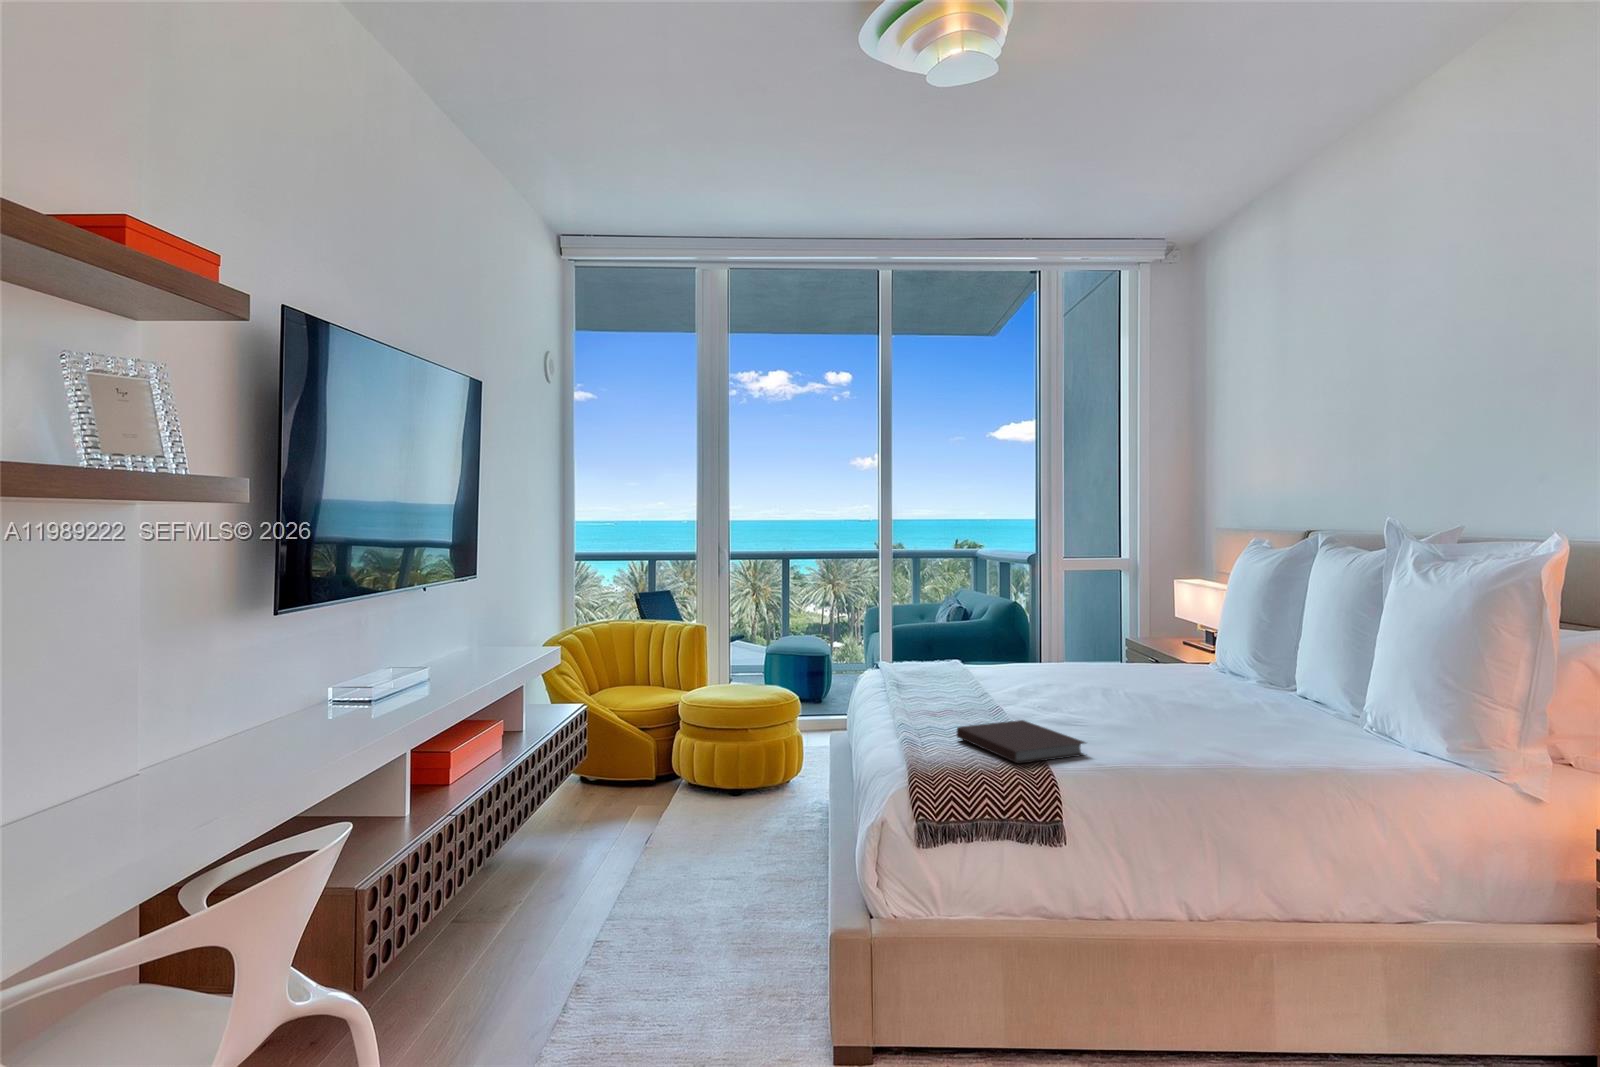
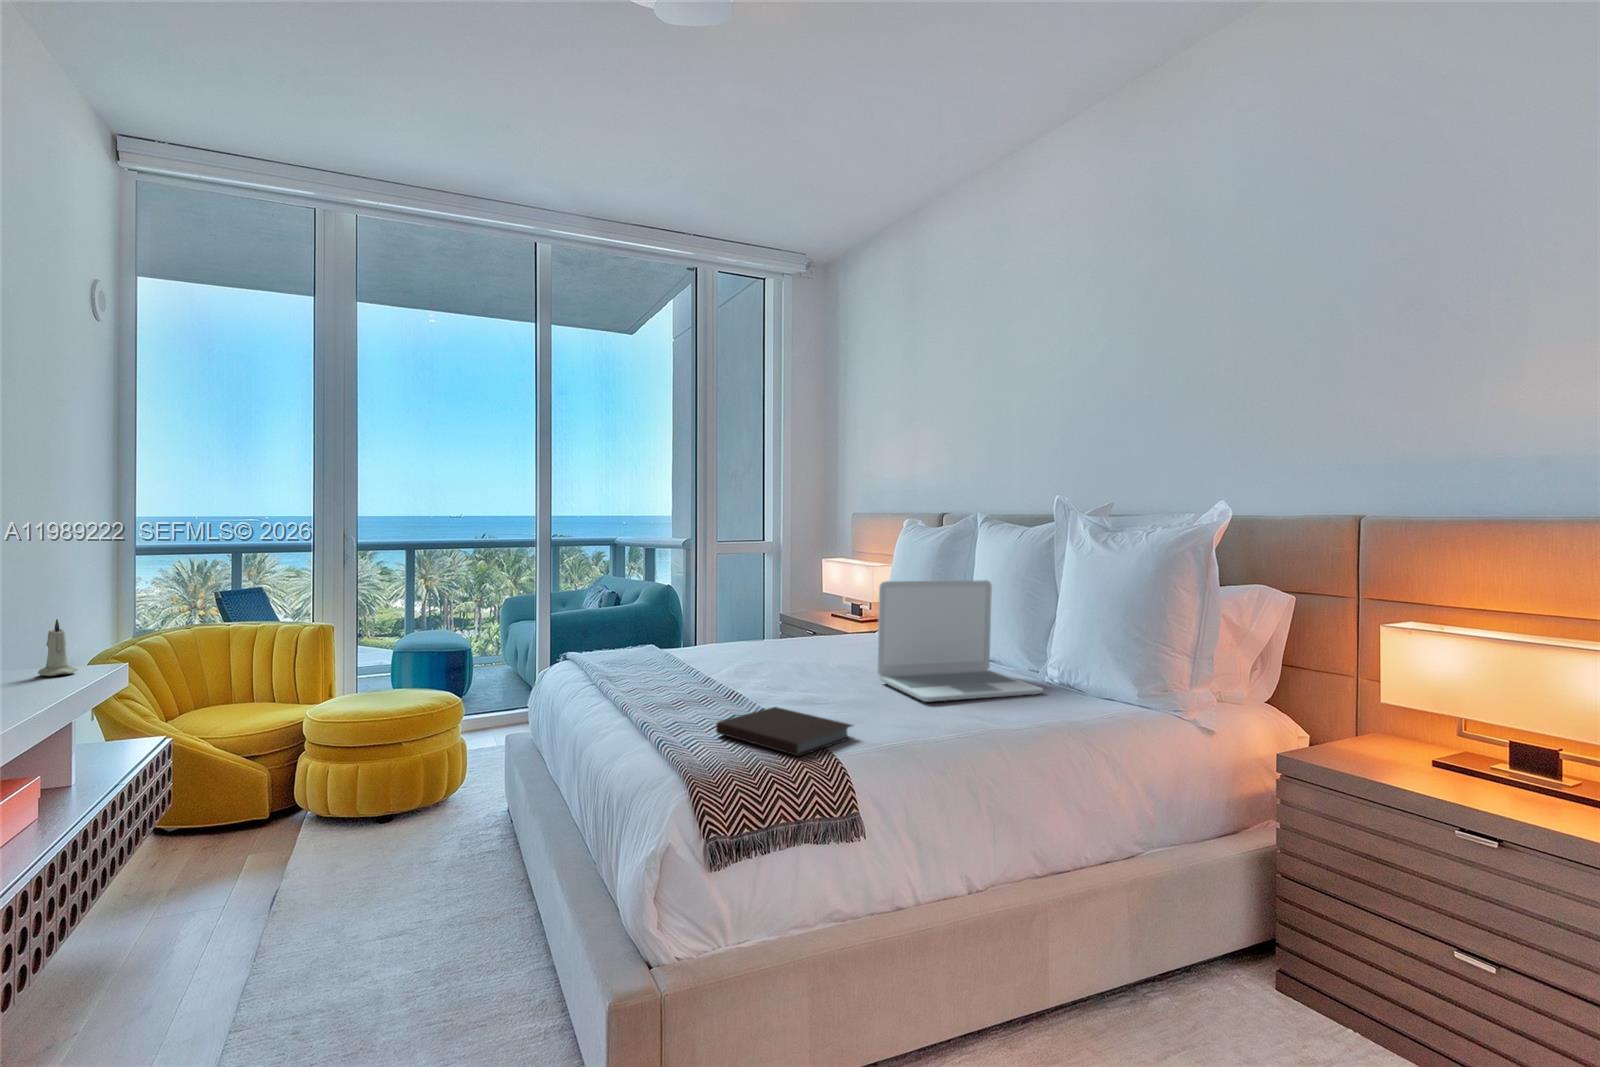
laptop: none [1161,603,1355,737] -> present [877,580,1043,702]
candle: none [511,613,532,653] -> present [38,619,78,676]

